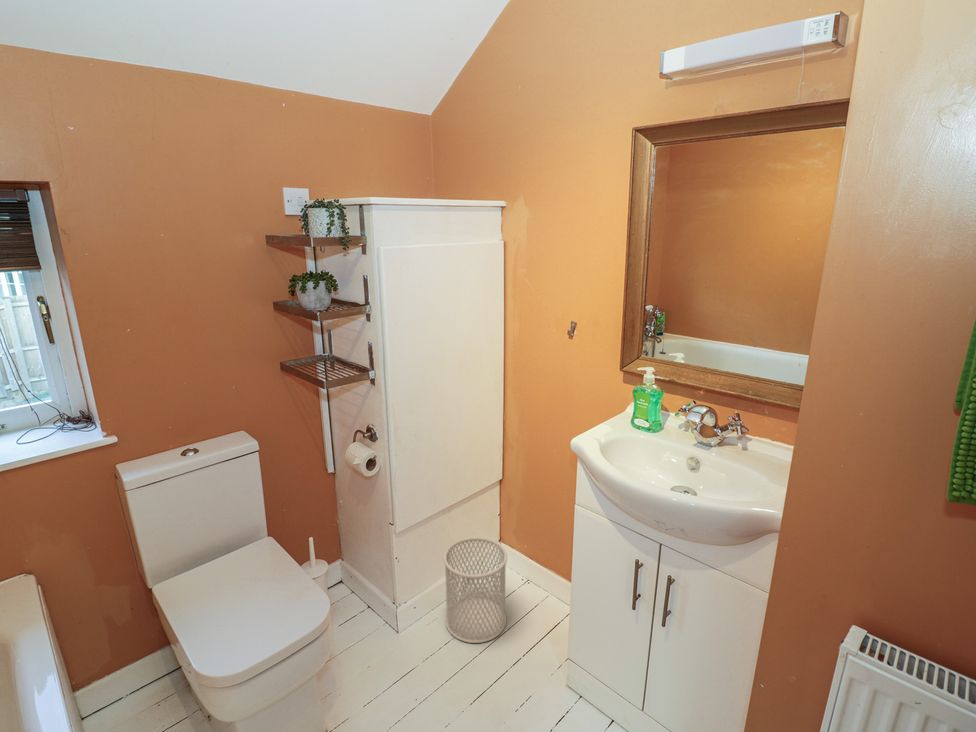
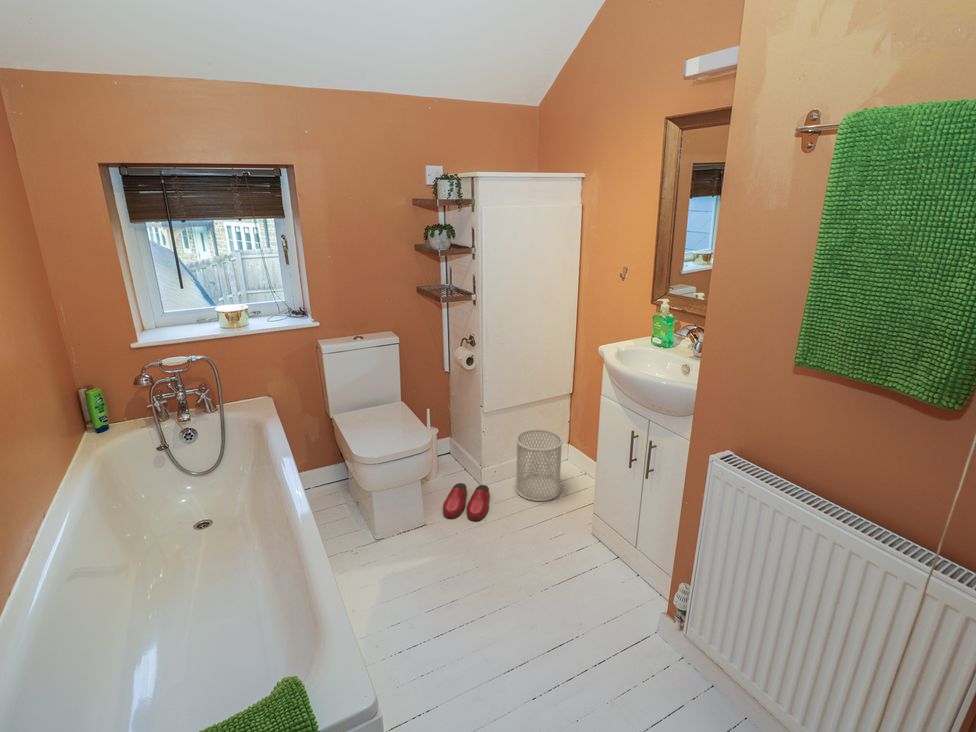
slippers: none [350,632,418,709] -> present [443,483,489,521]

